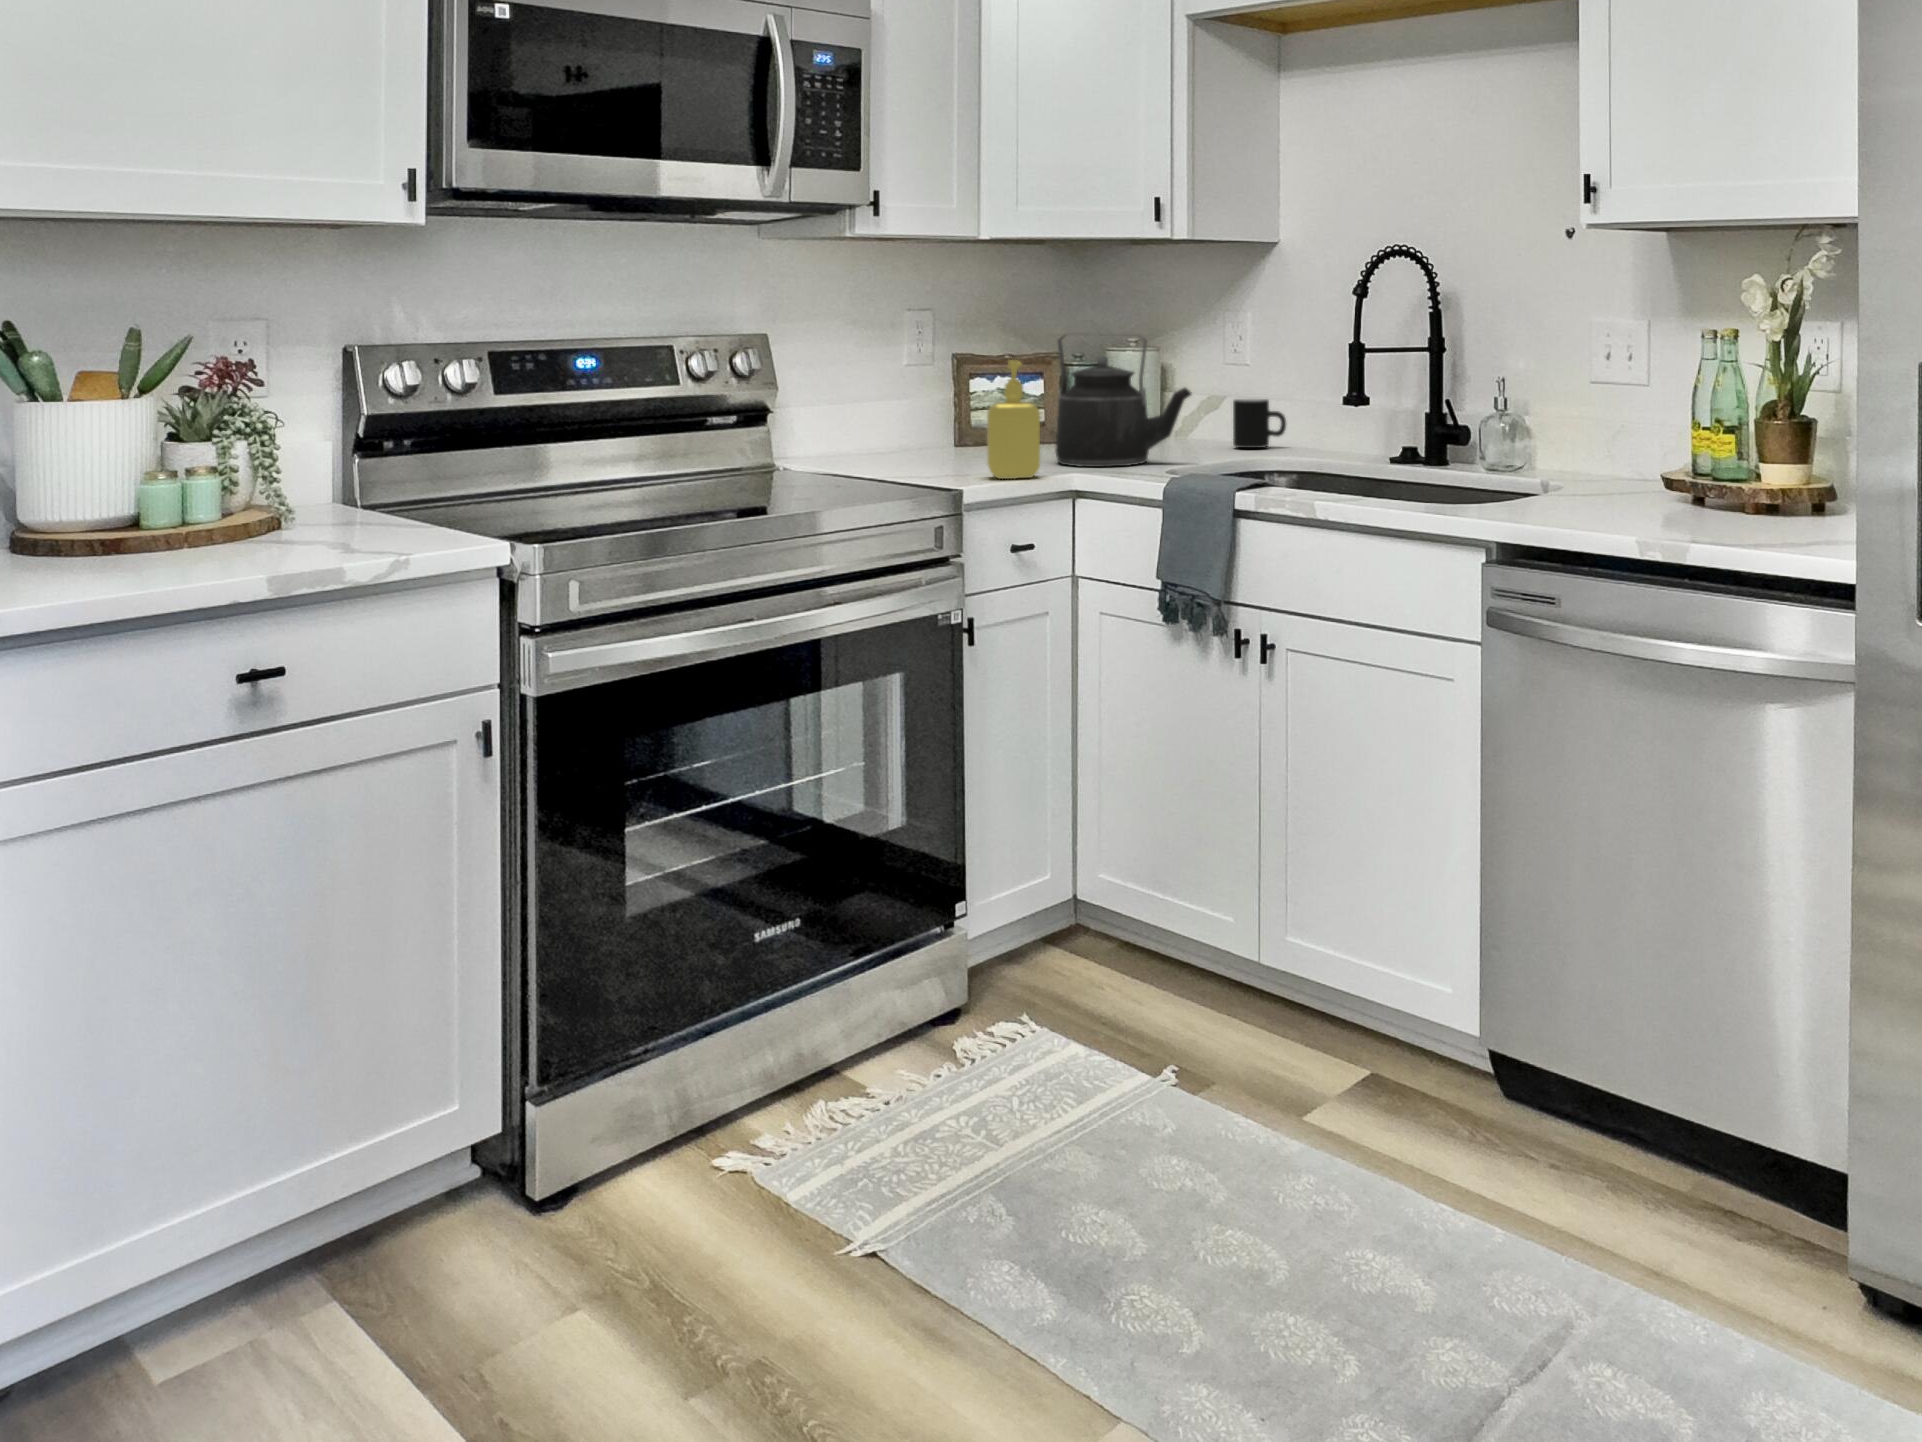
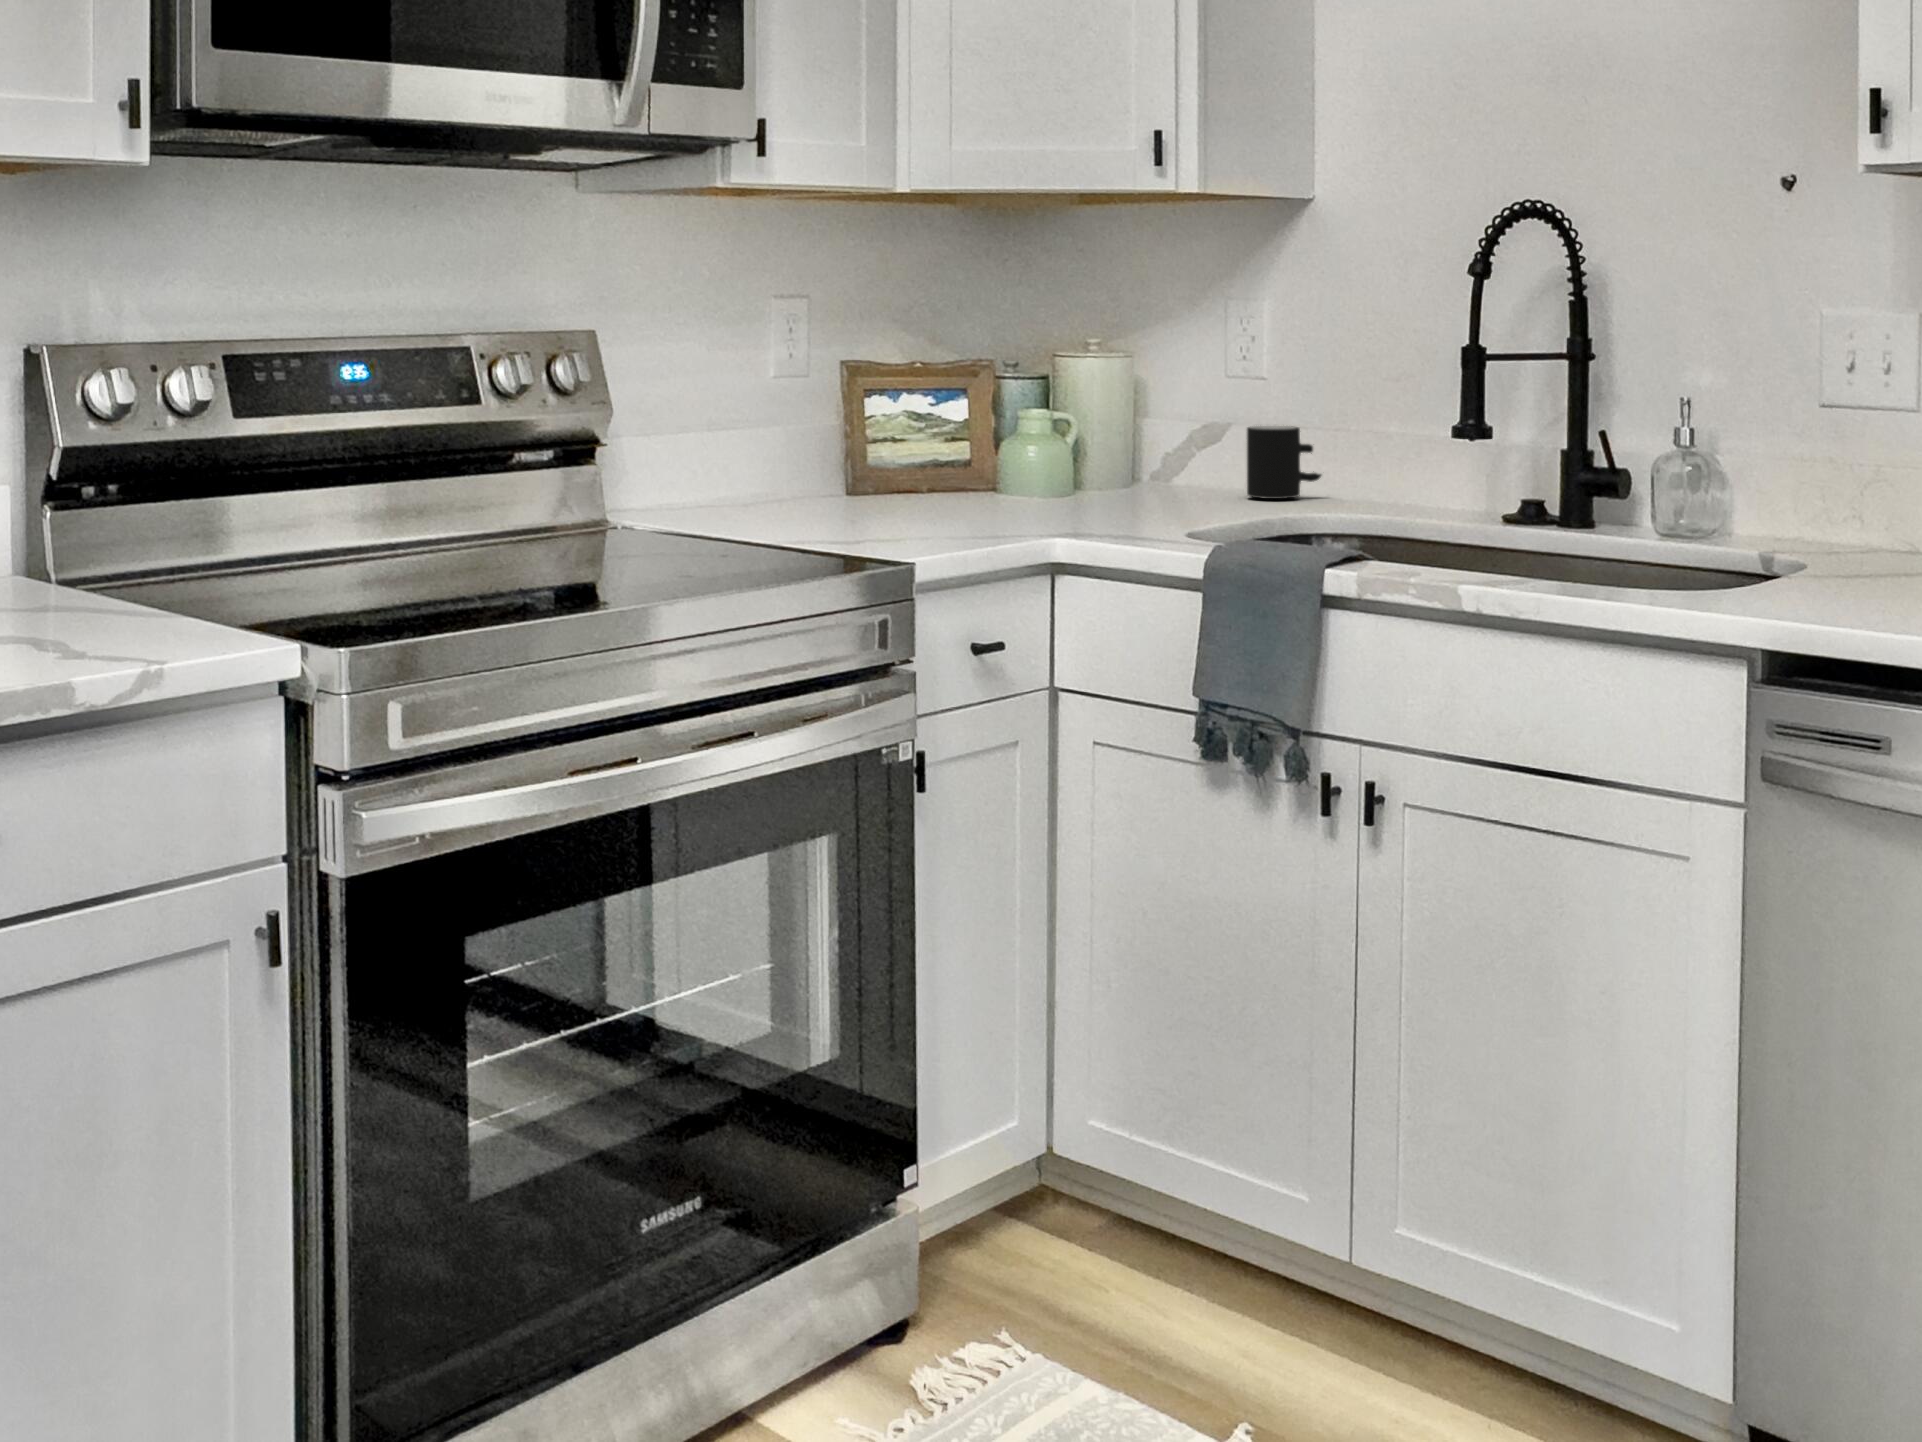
kettle: present [1056,333,1191,467] -> none [1007,329,1211,526]
soap dispenser: present [987,360,1040,479] -> none [926,368,1006,544]

